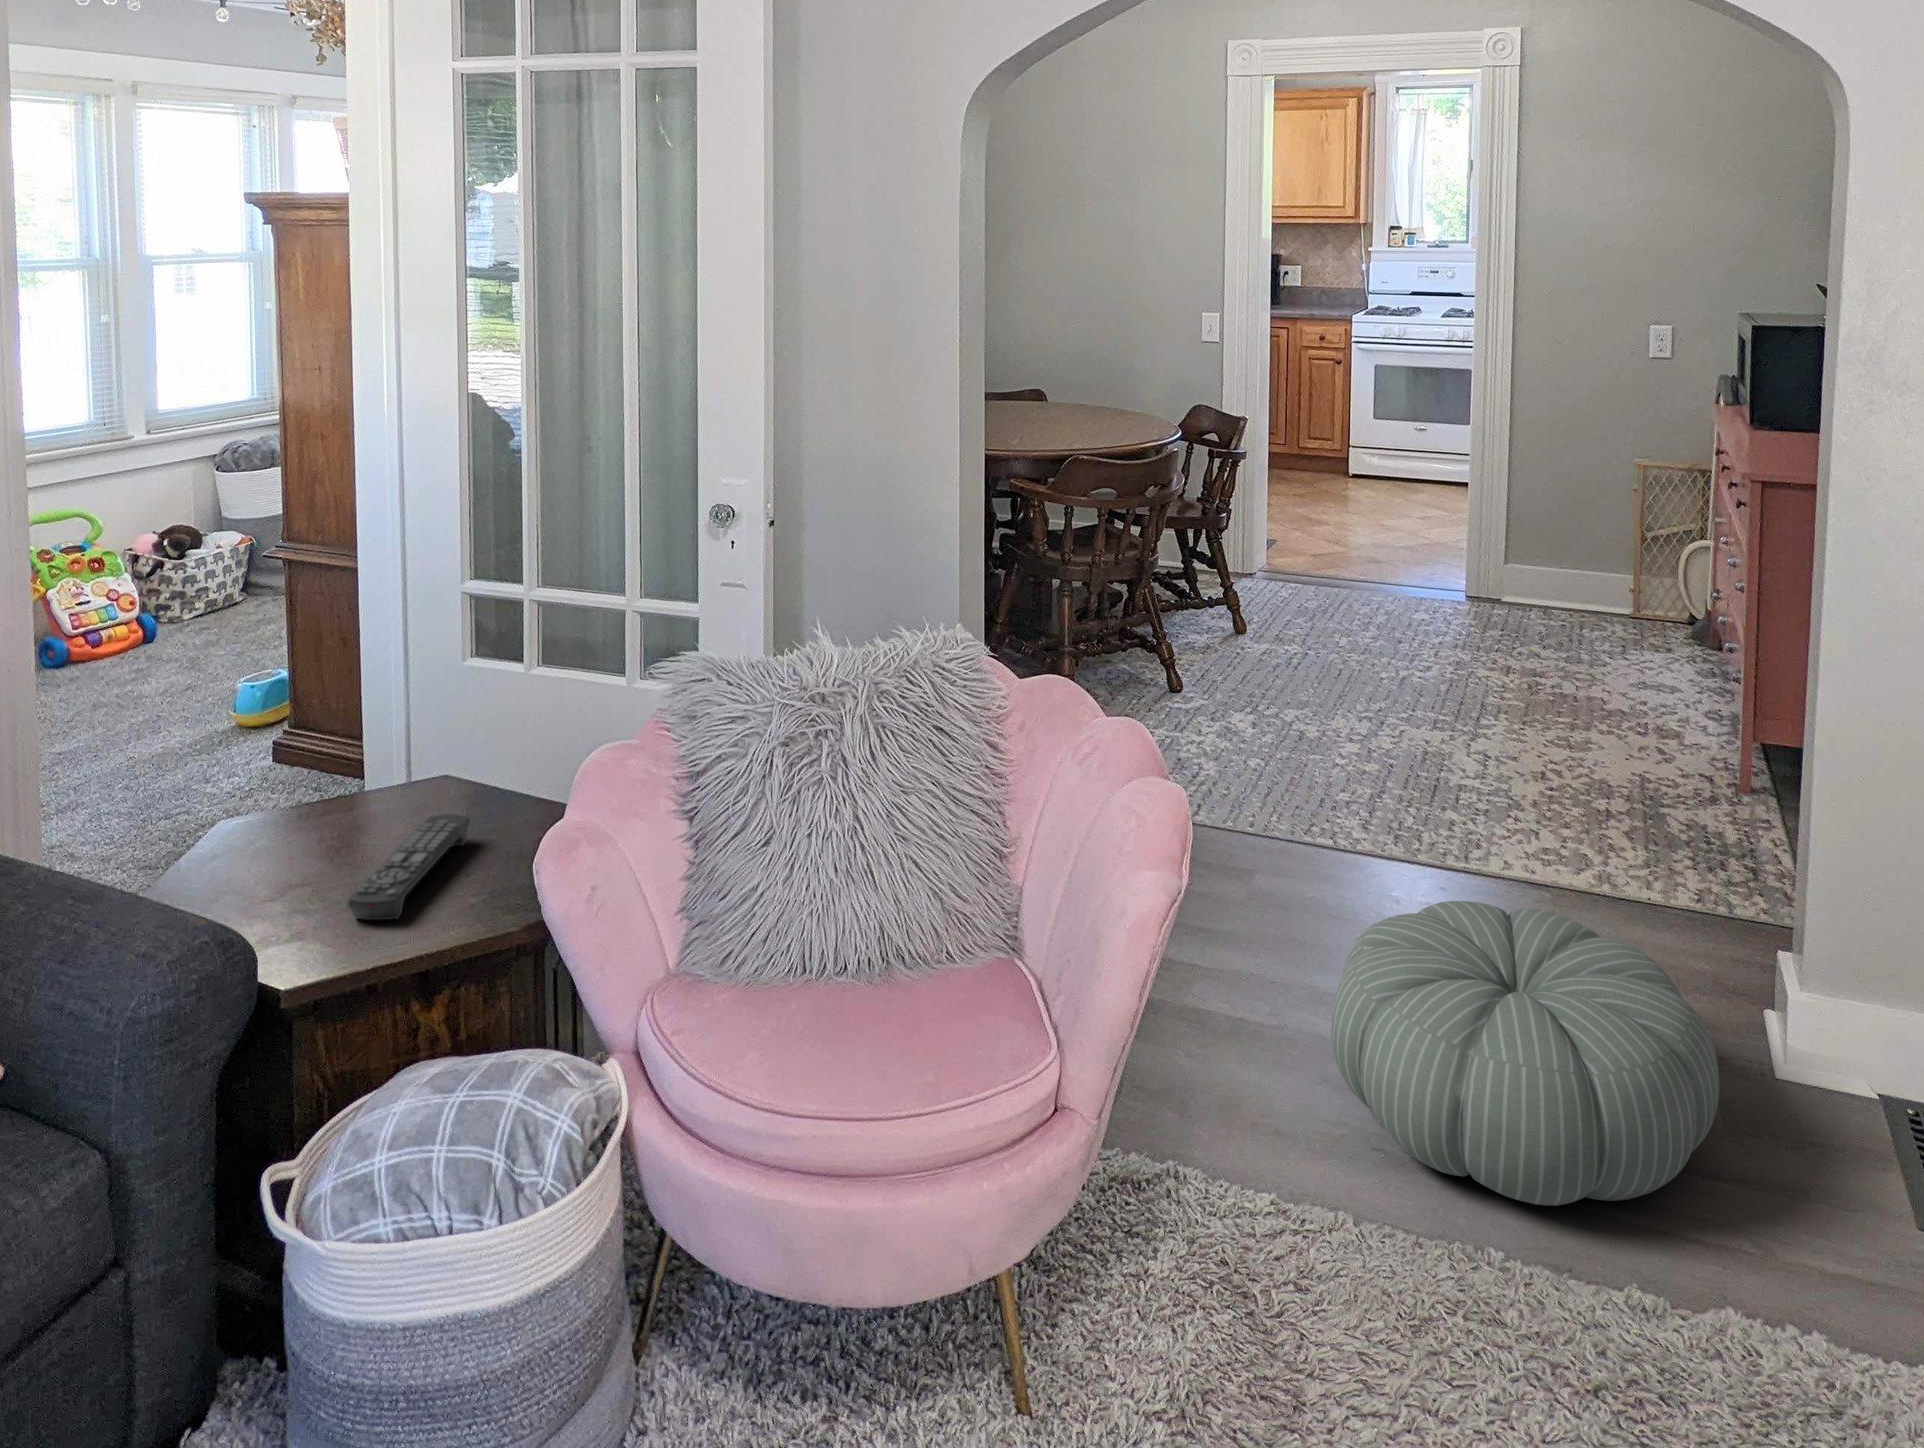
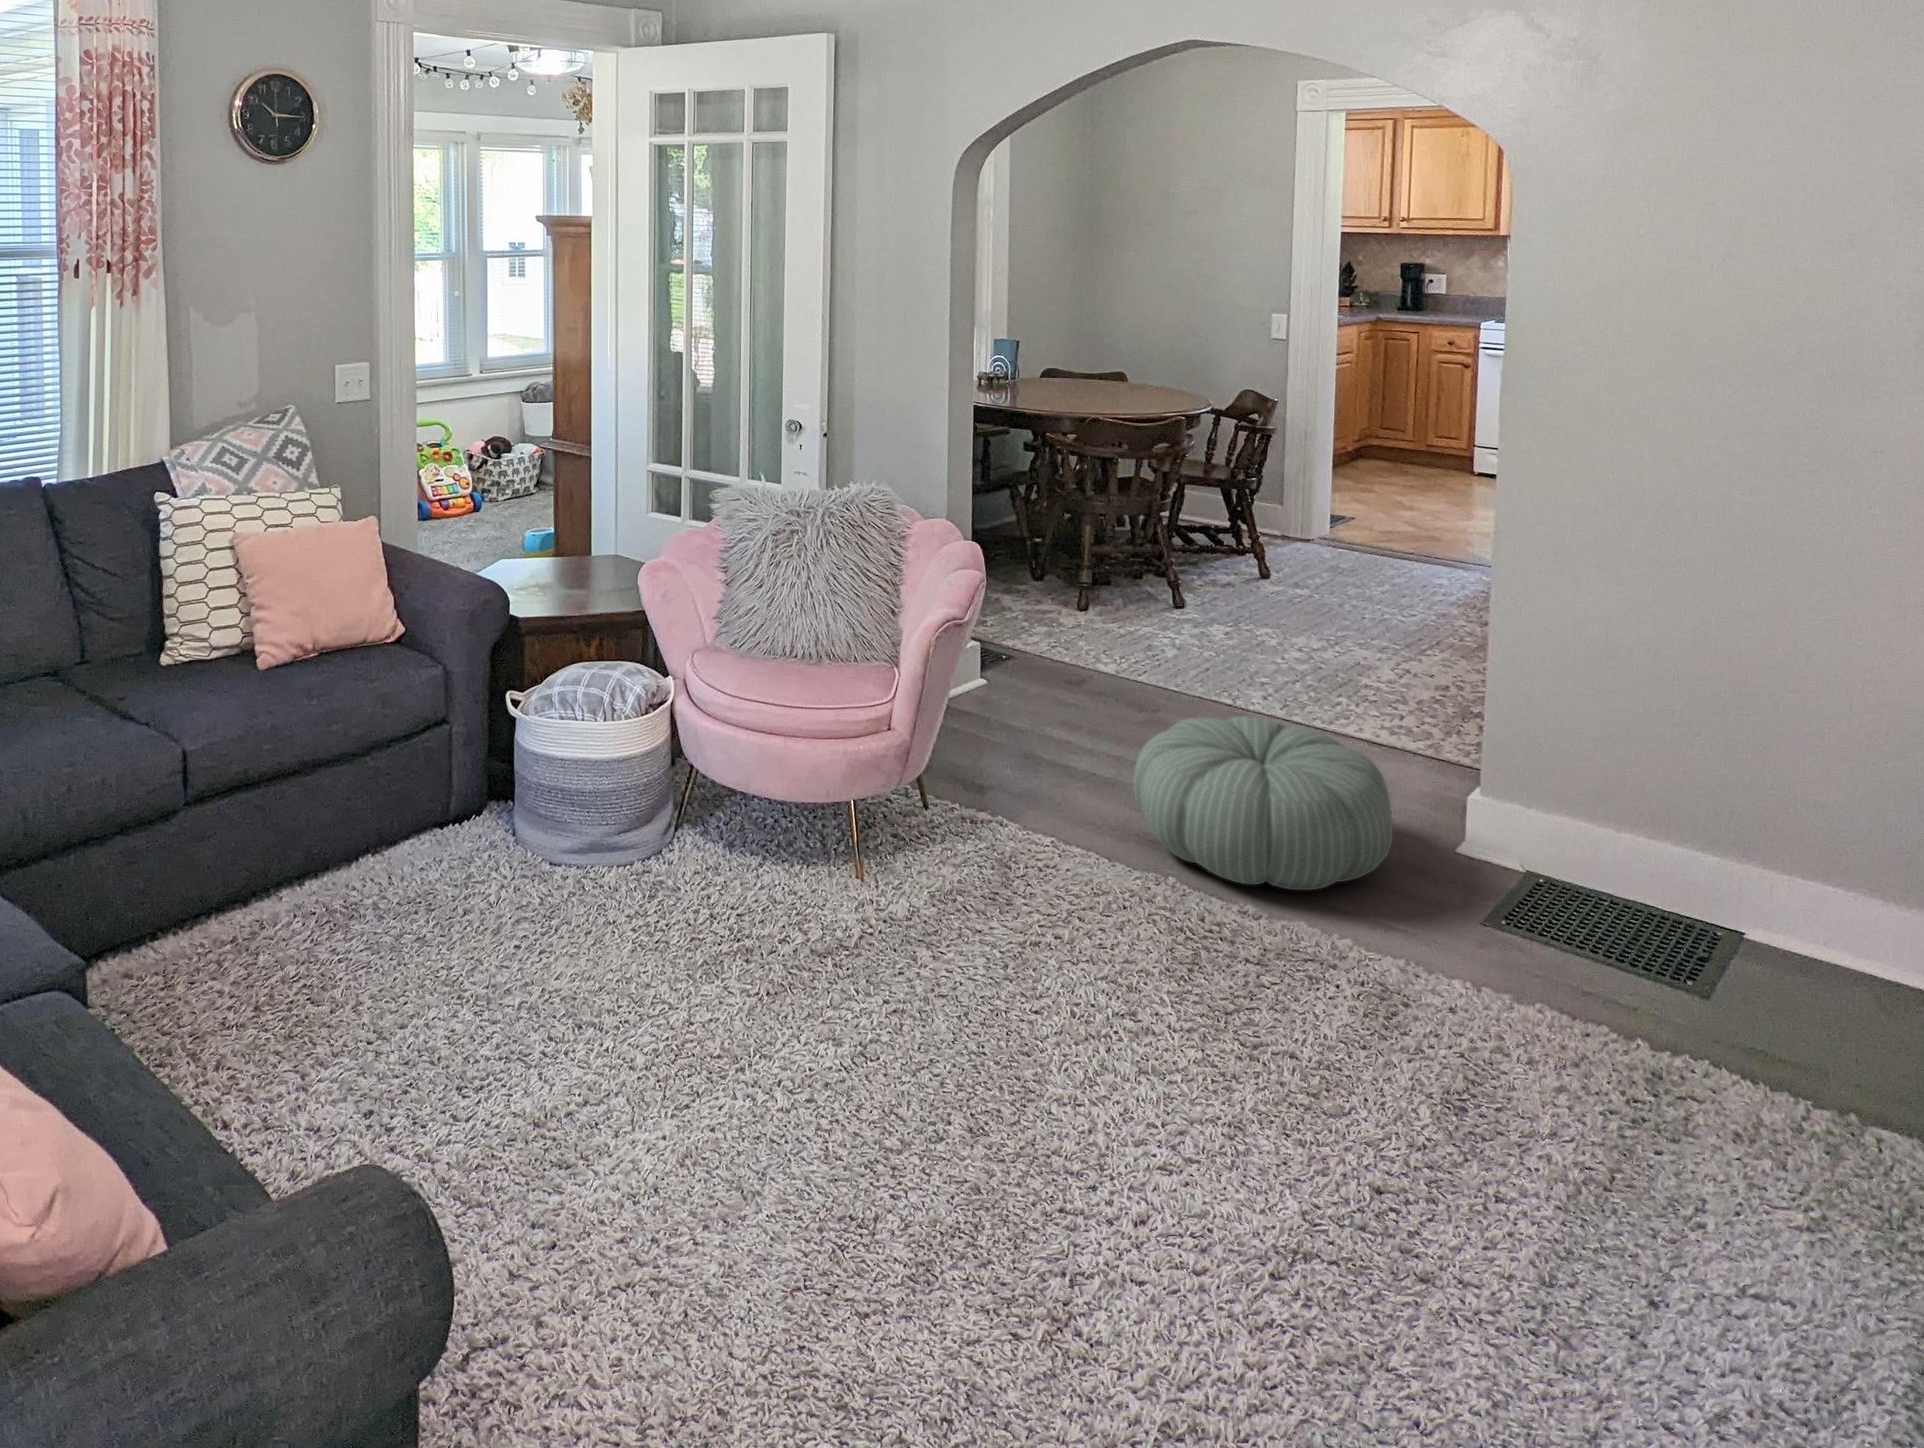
remote control: present [348,814,470,920] -> none [555,568,622,606]

